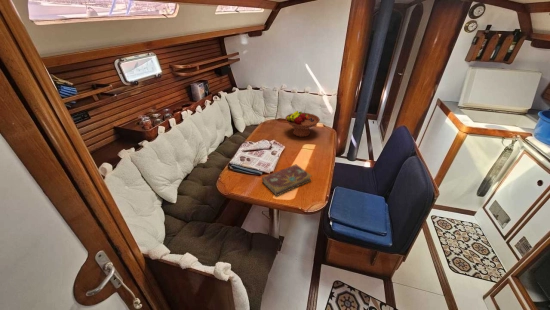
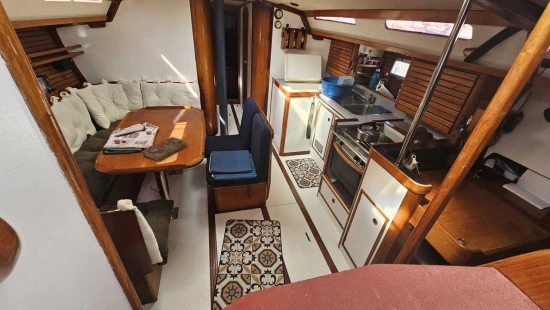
fruit bowl: present [285,111,320,137] -> none [153,97,186,119]

